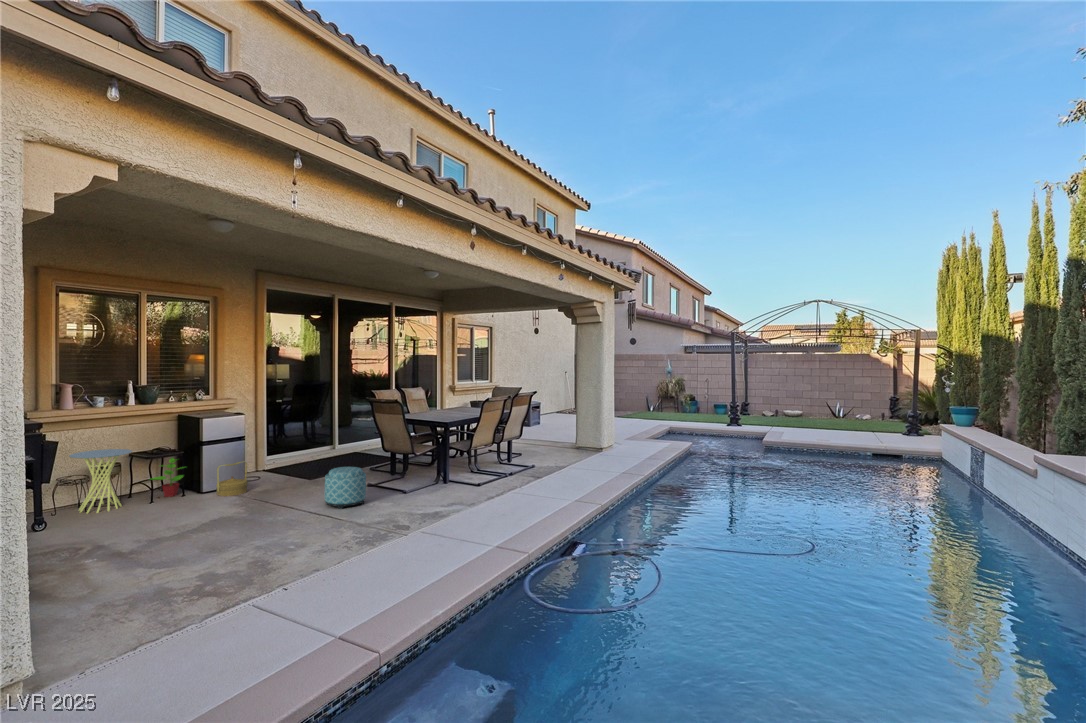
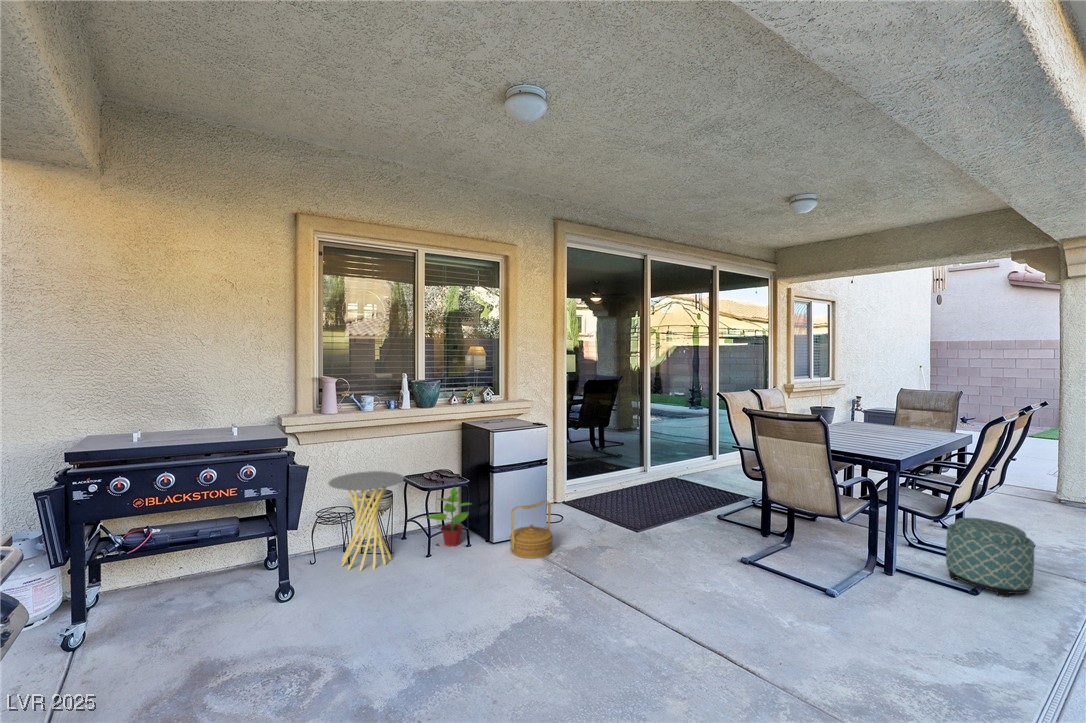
ottoman: present [324,467,366,509] -> present [946,518,1034,597]

